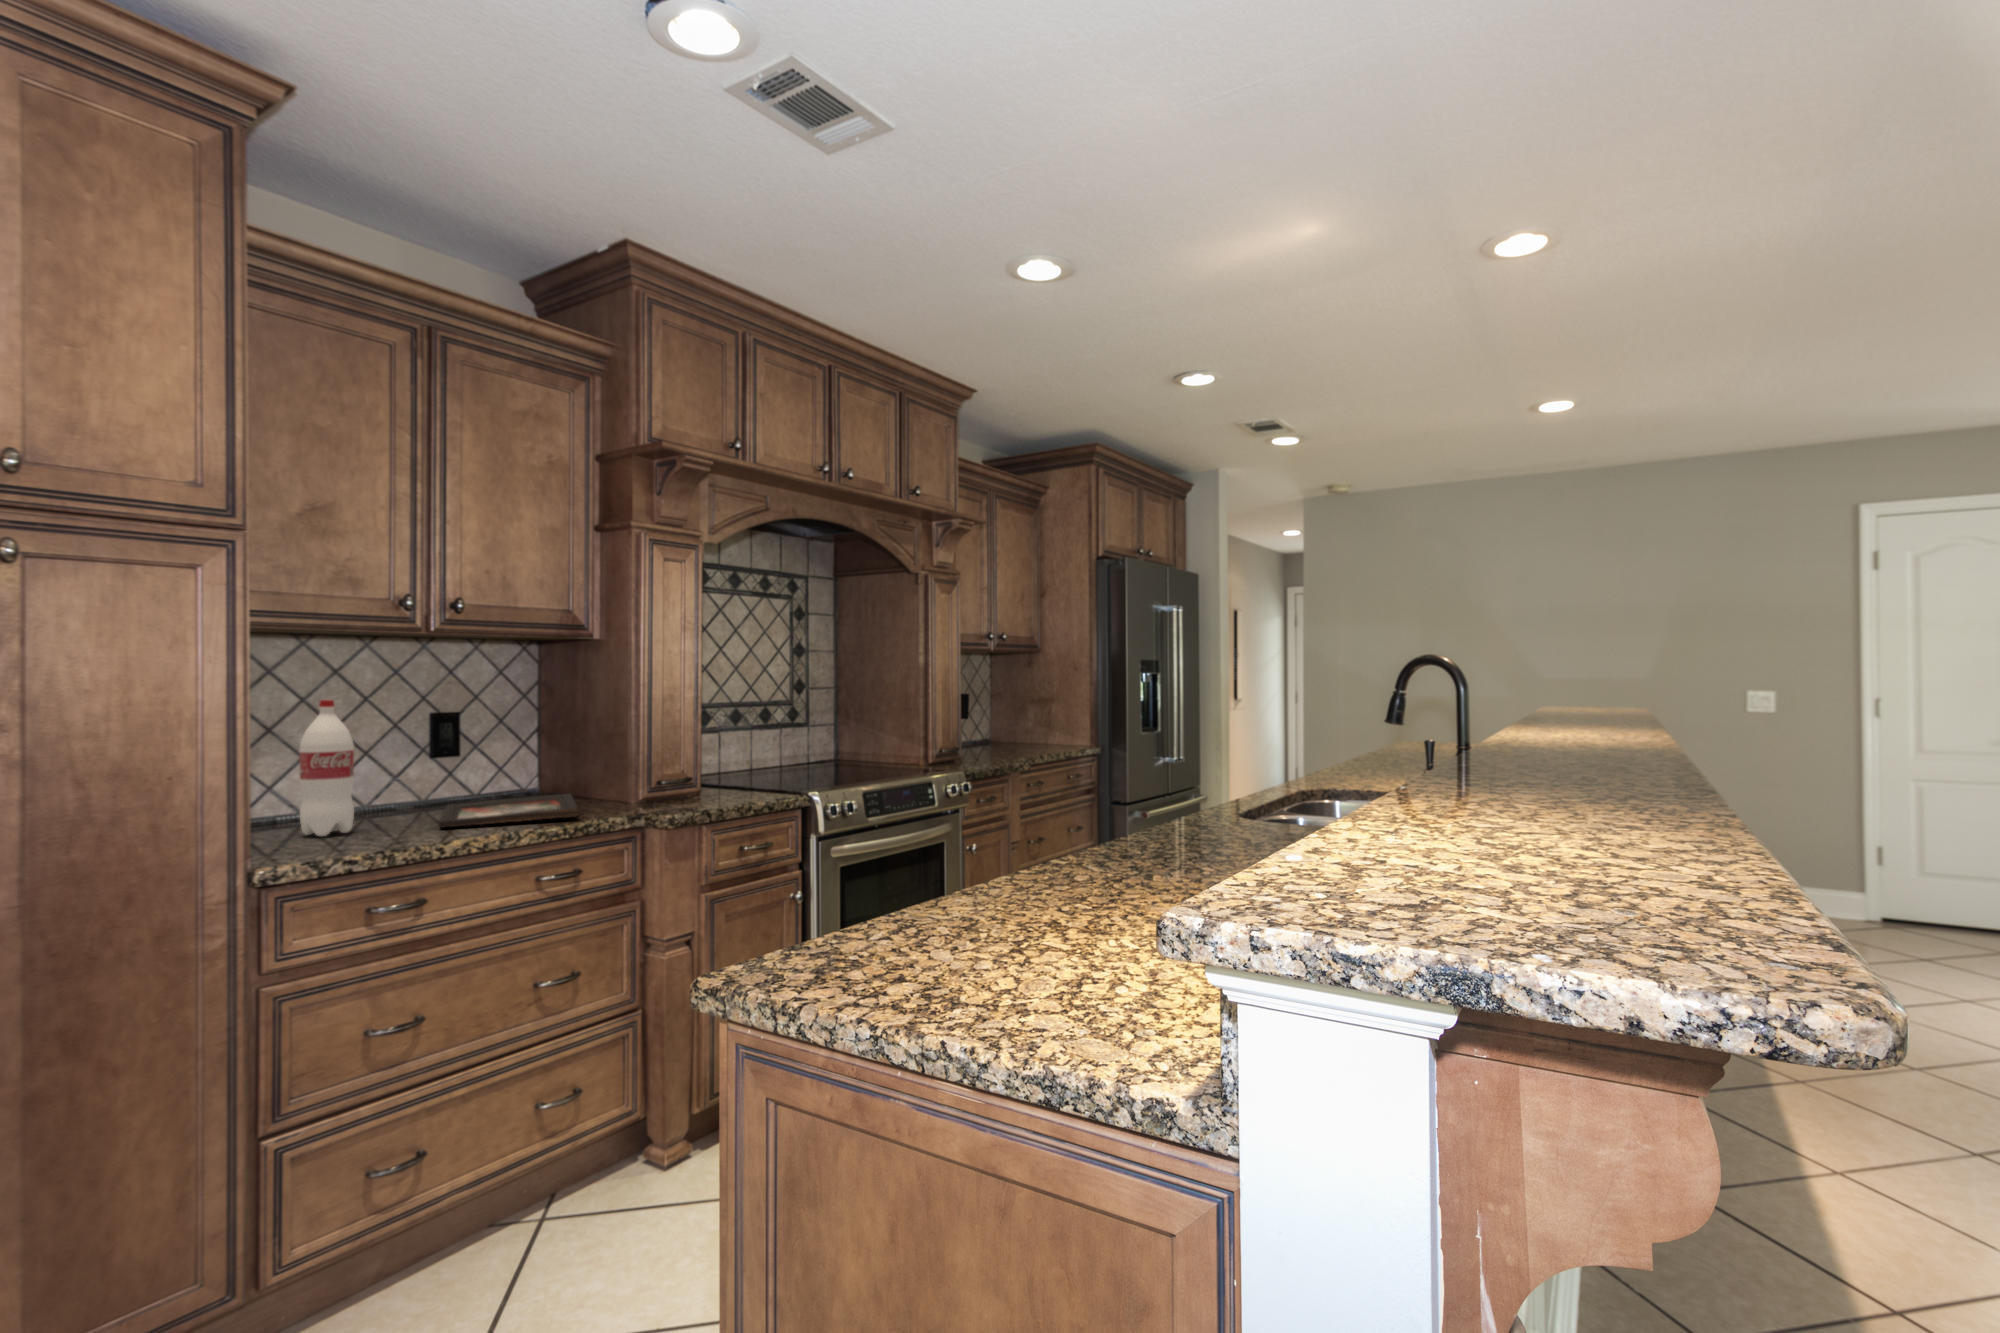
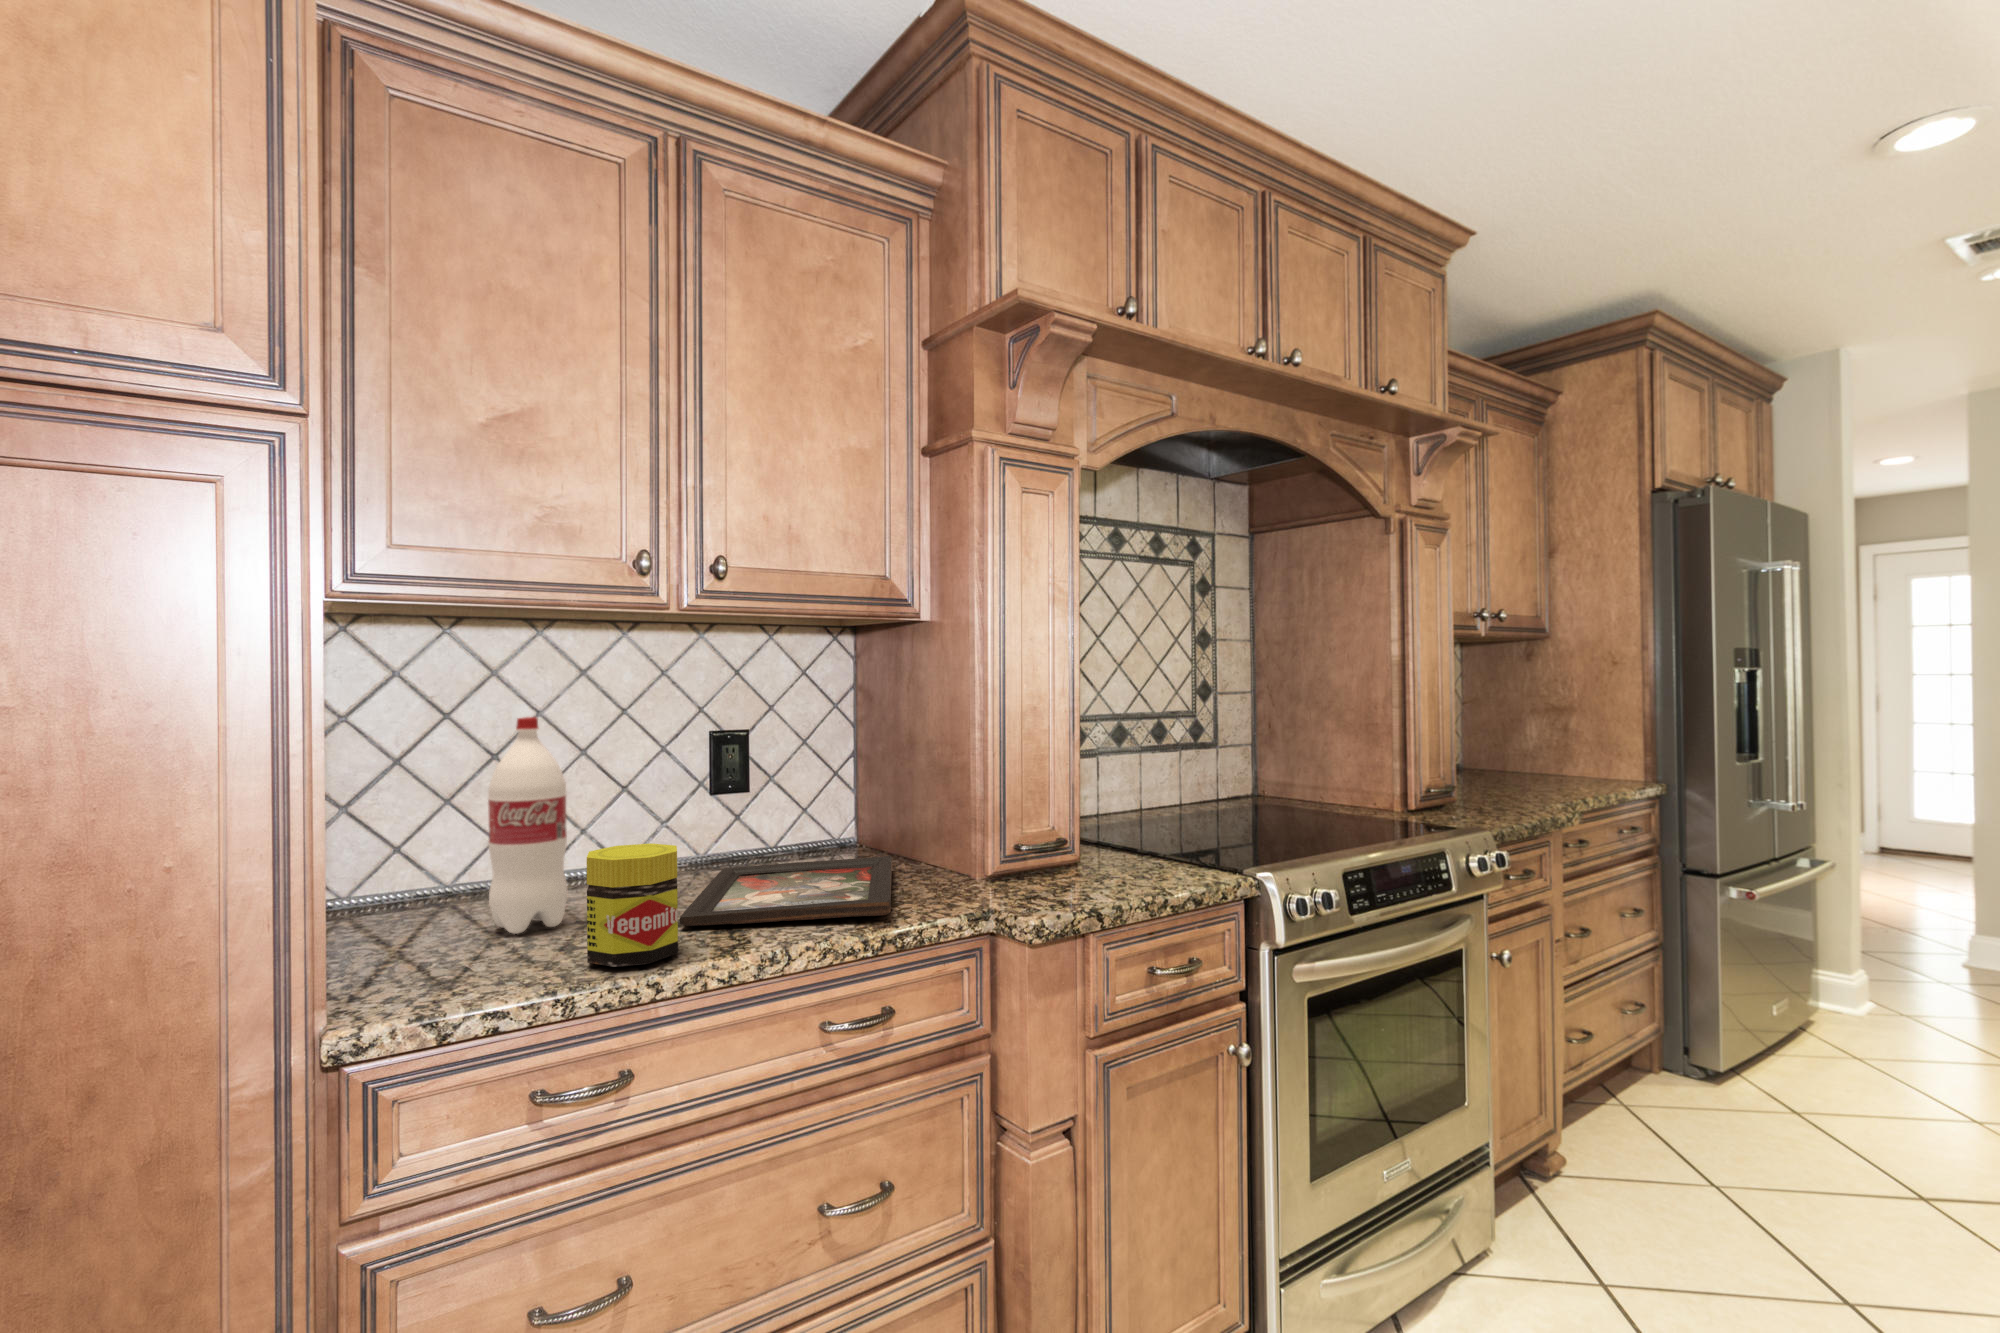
jar: none [389,774,449,842] -> present [587,843,678,967]

